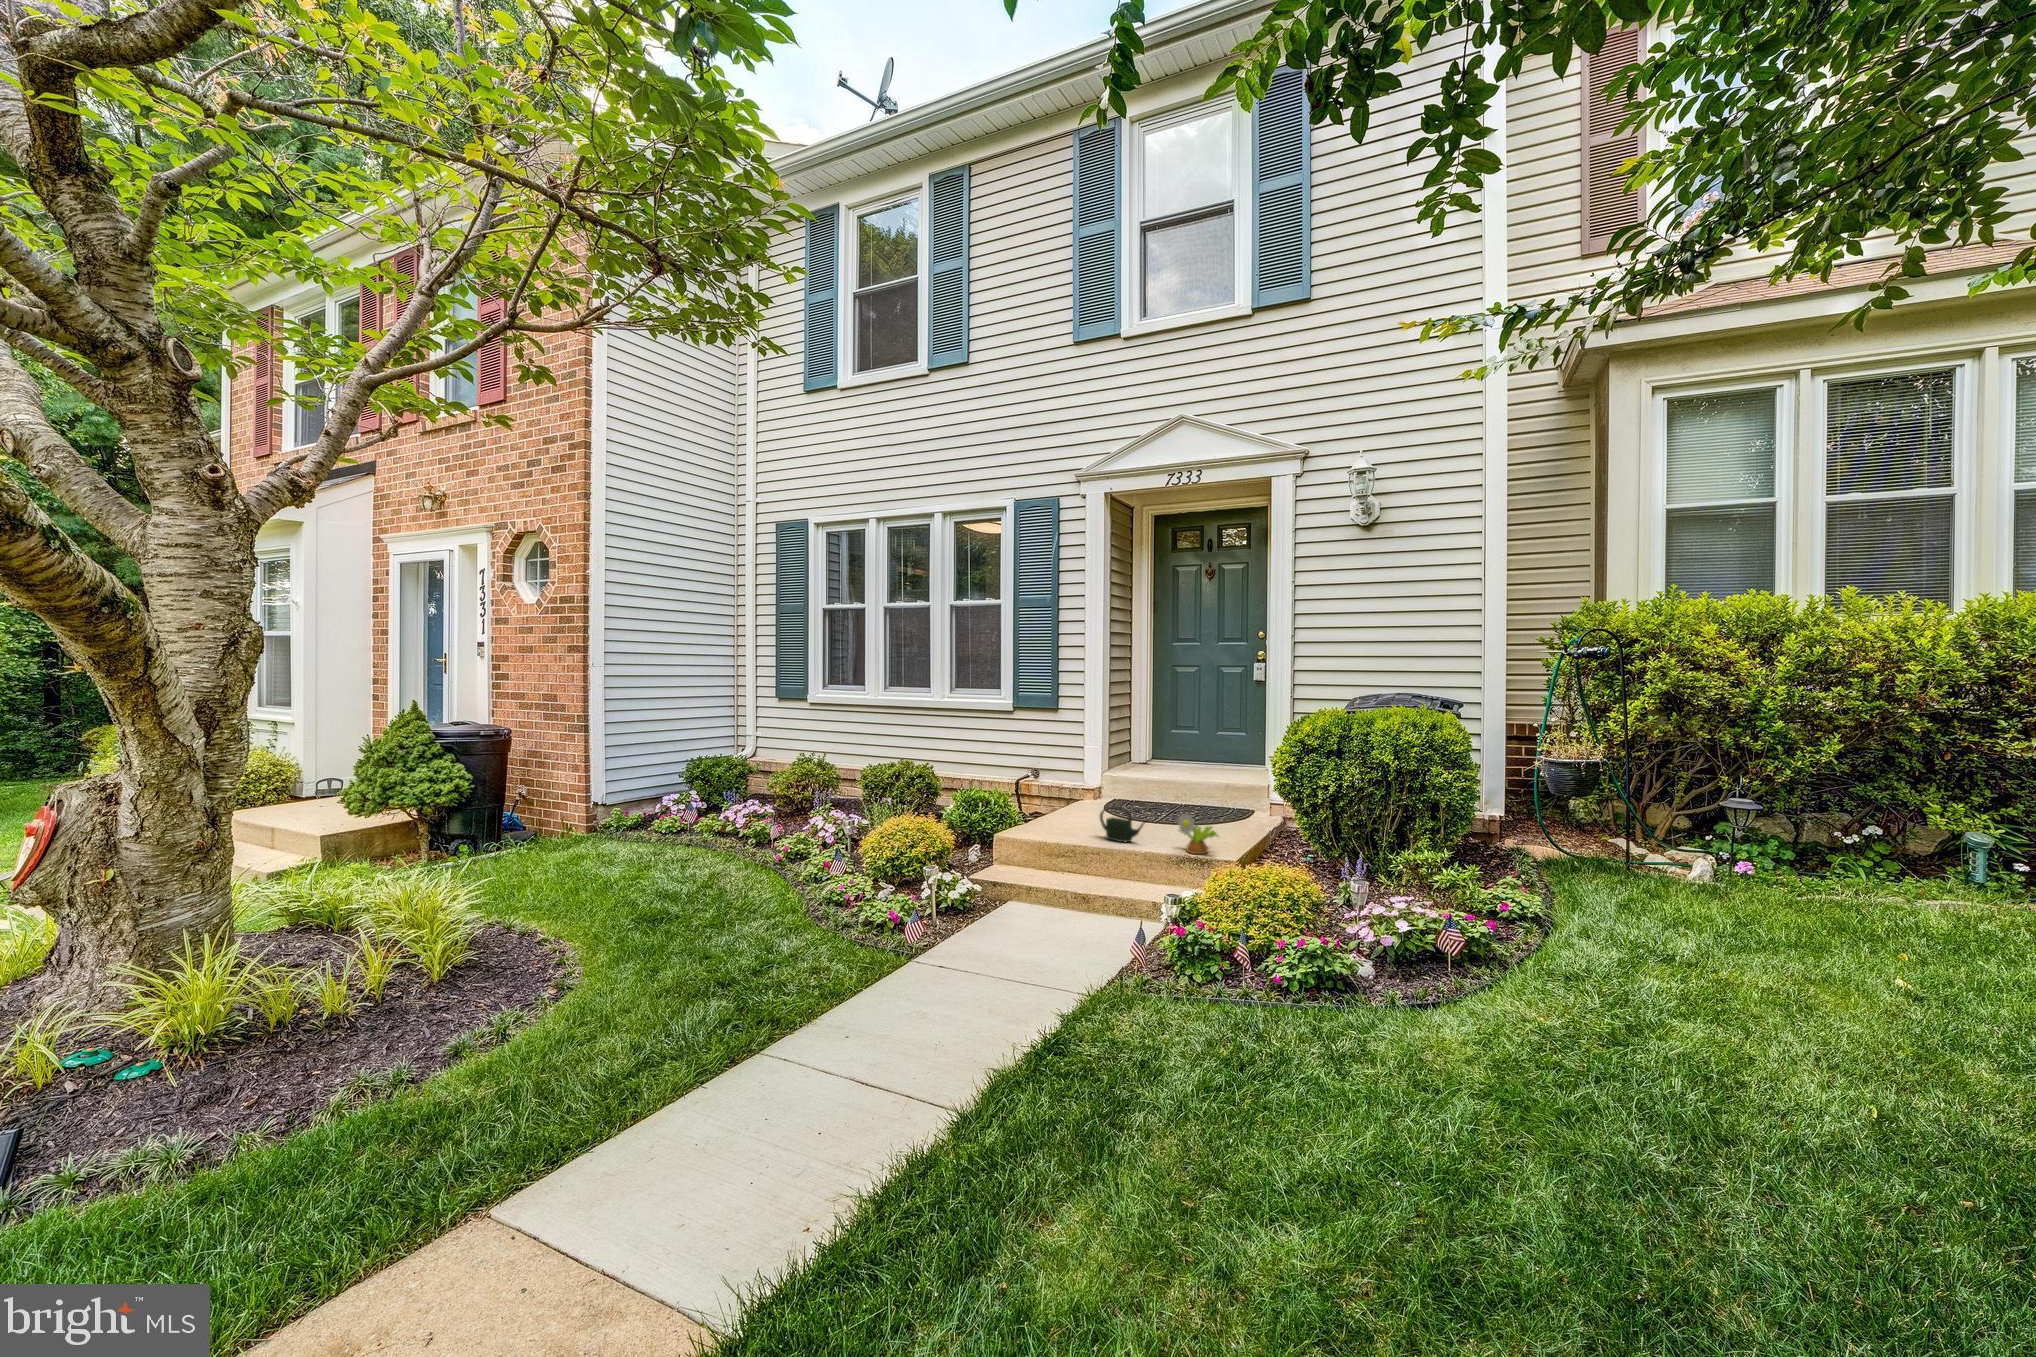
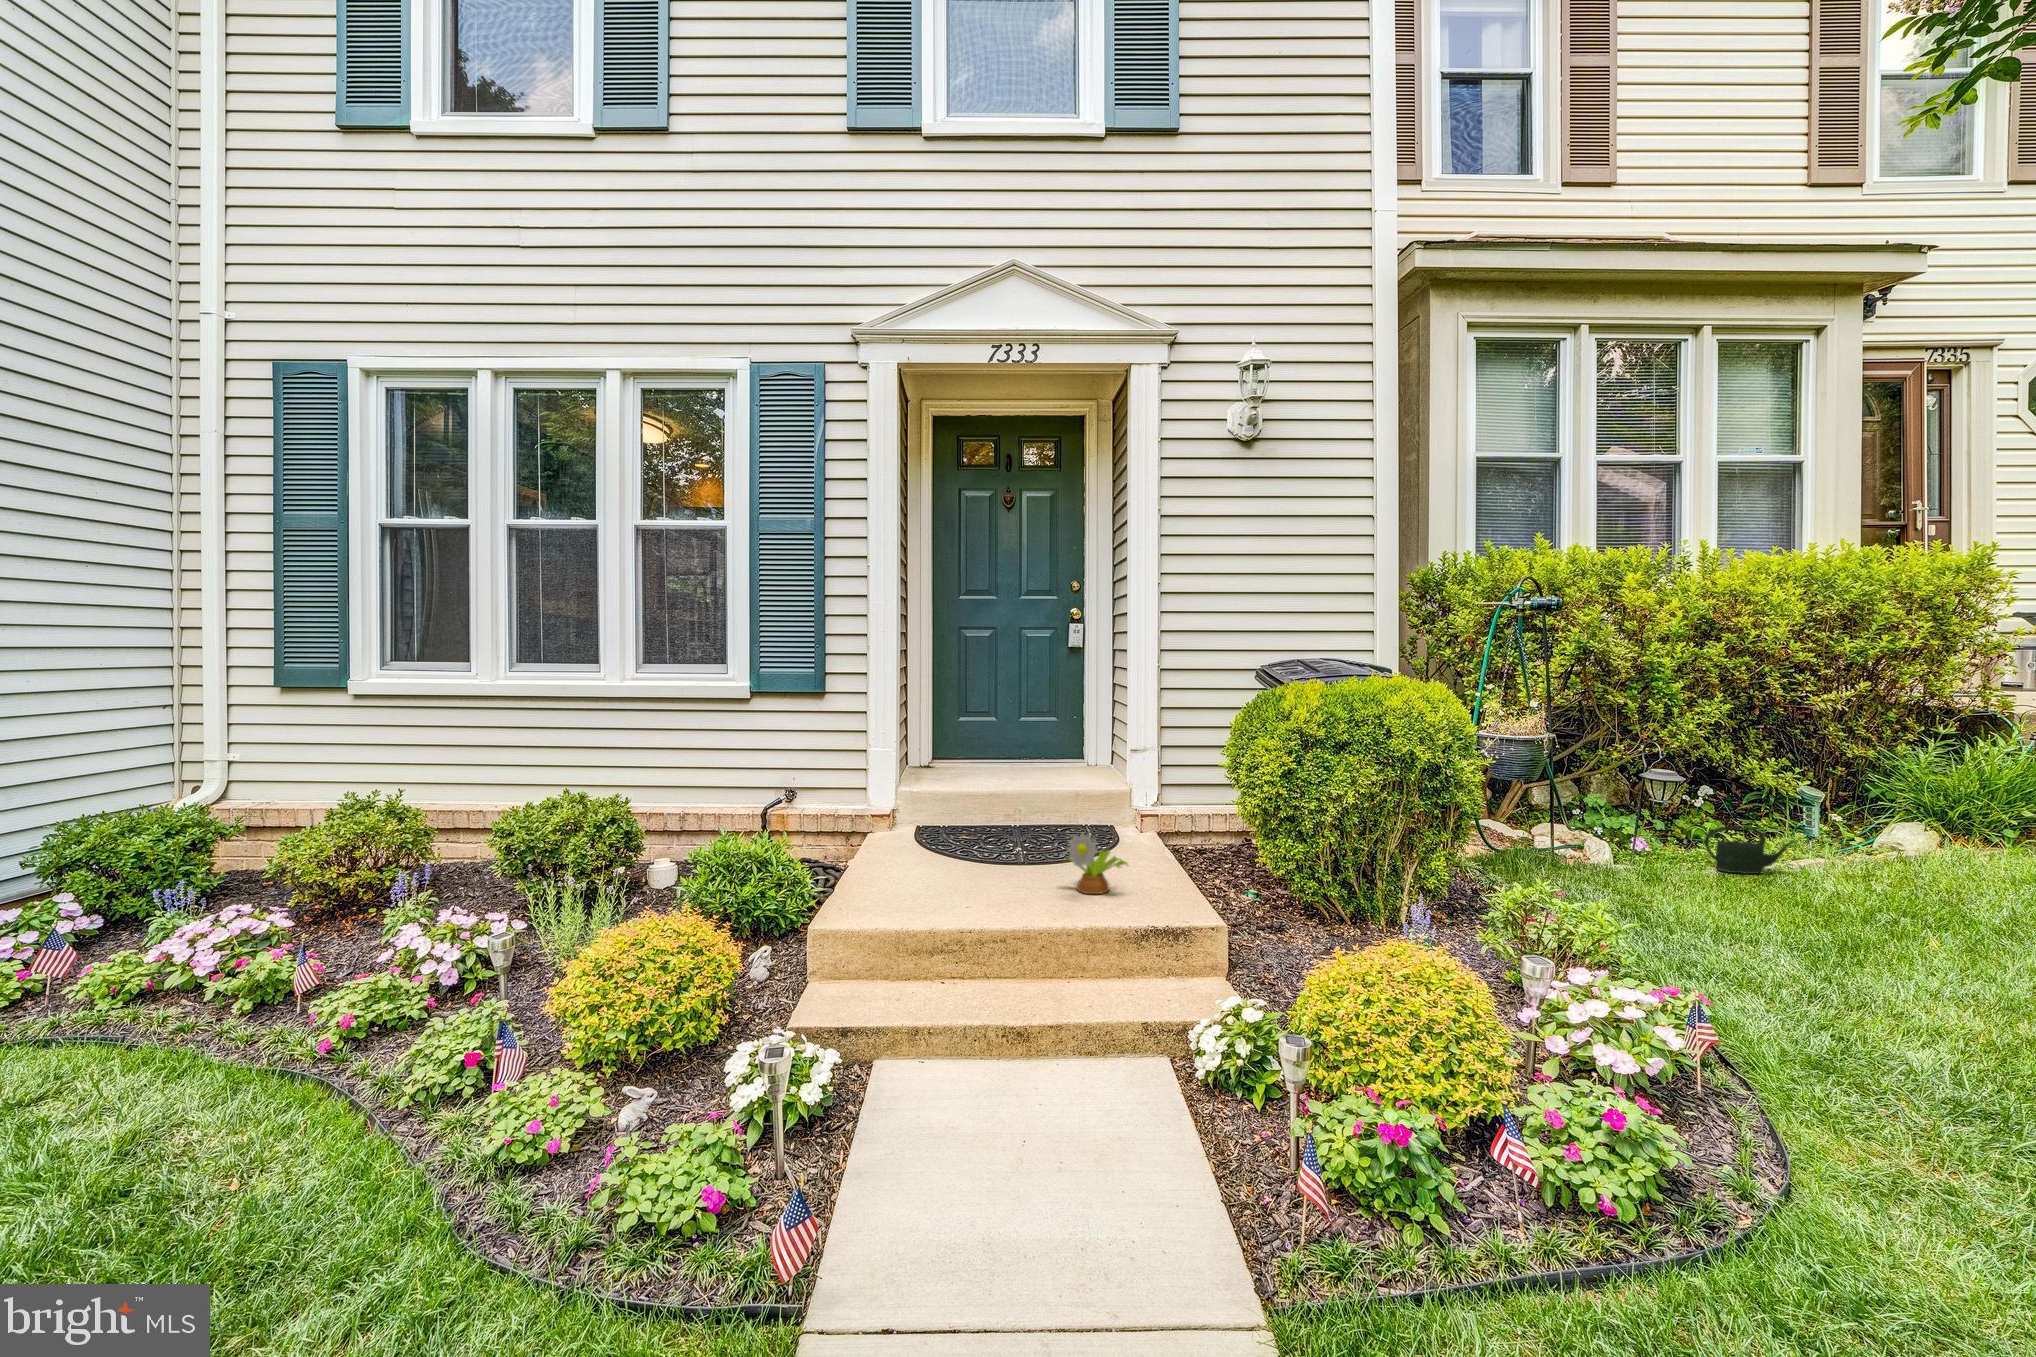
watering can: present [1100,807,1147,842] -> present [1704,826,1796,874]

